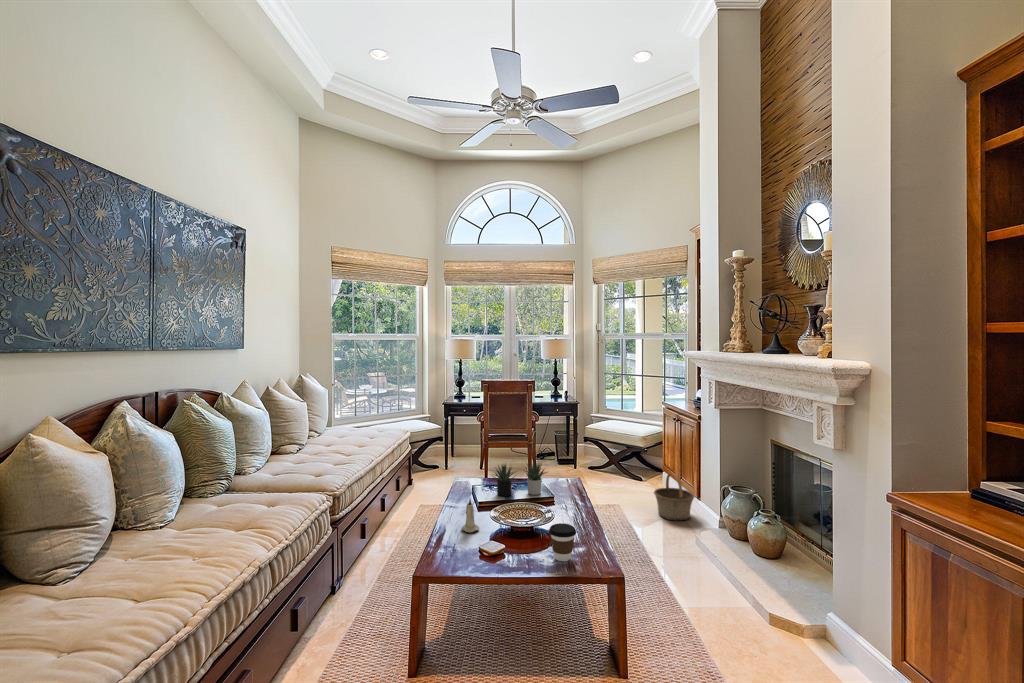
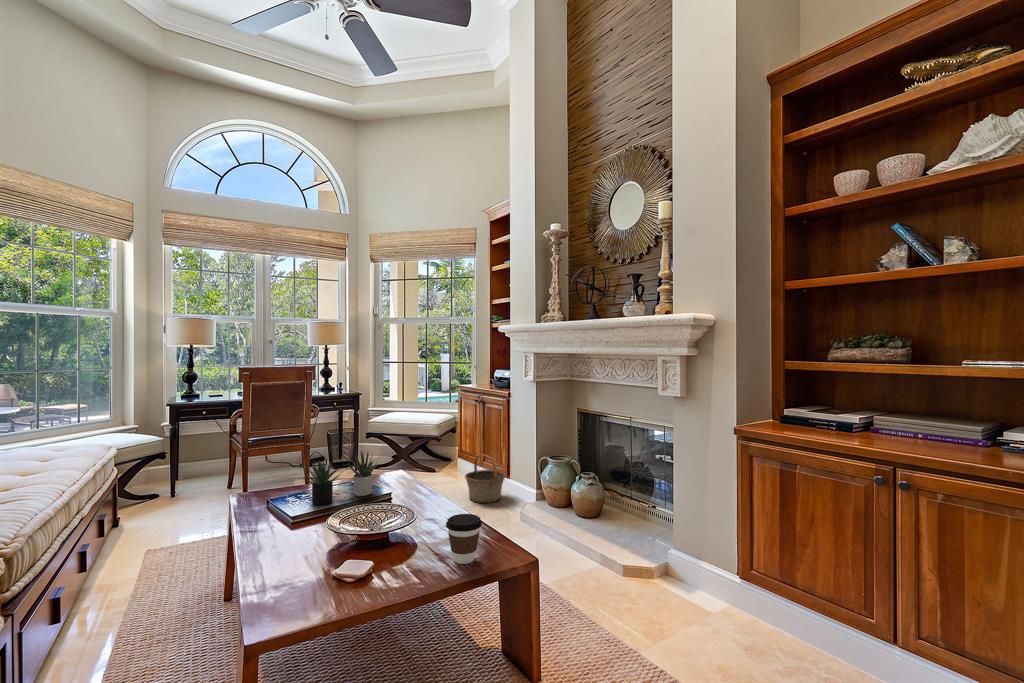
candle: present [461,499,479,532] -> none [290,507,320,560]

